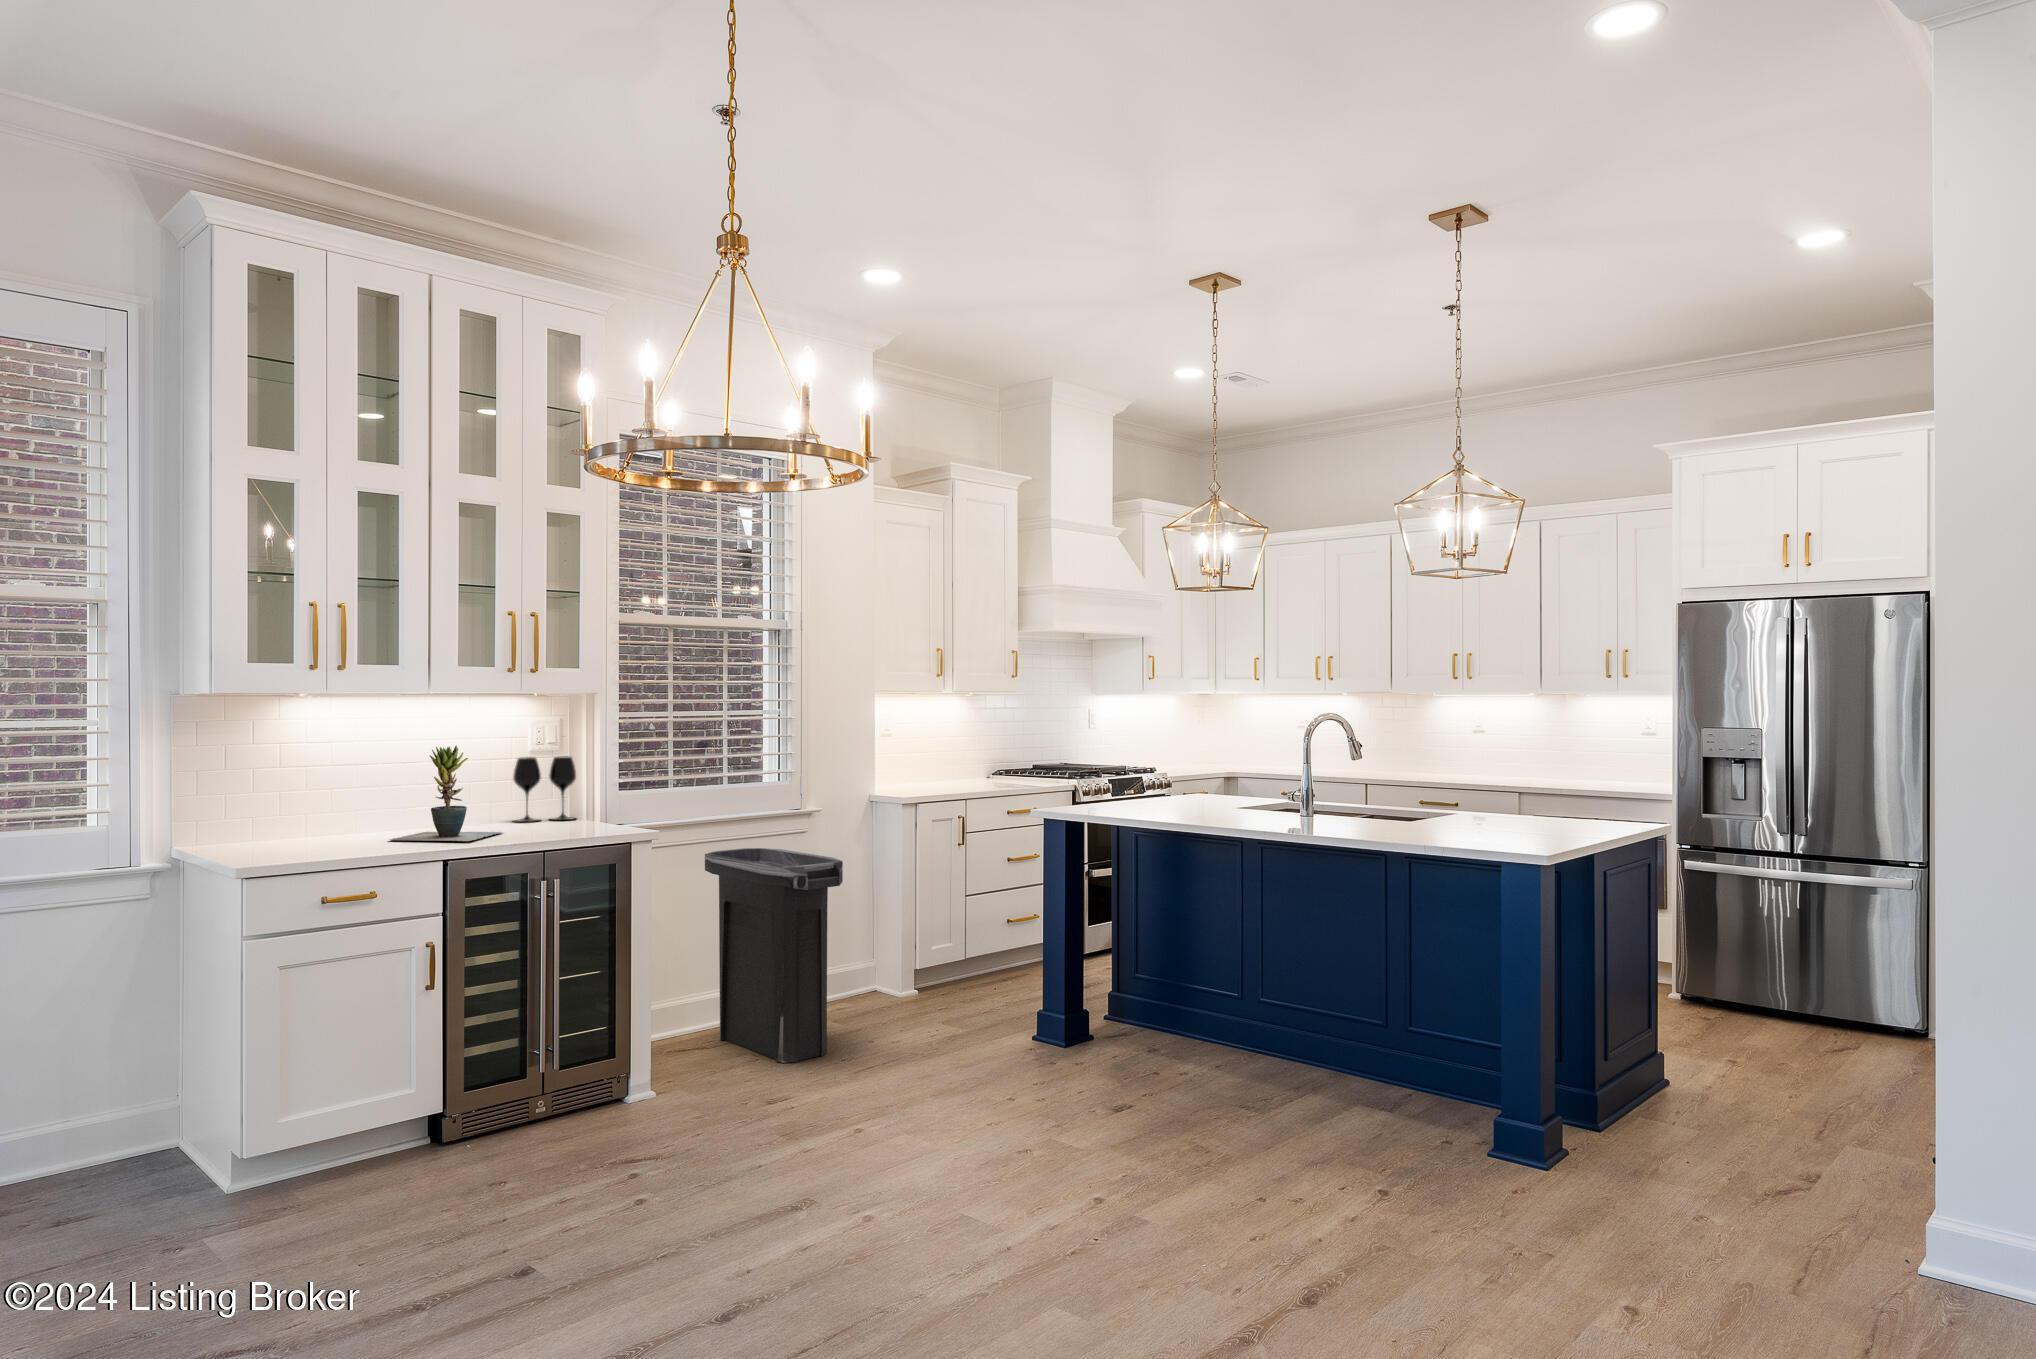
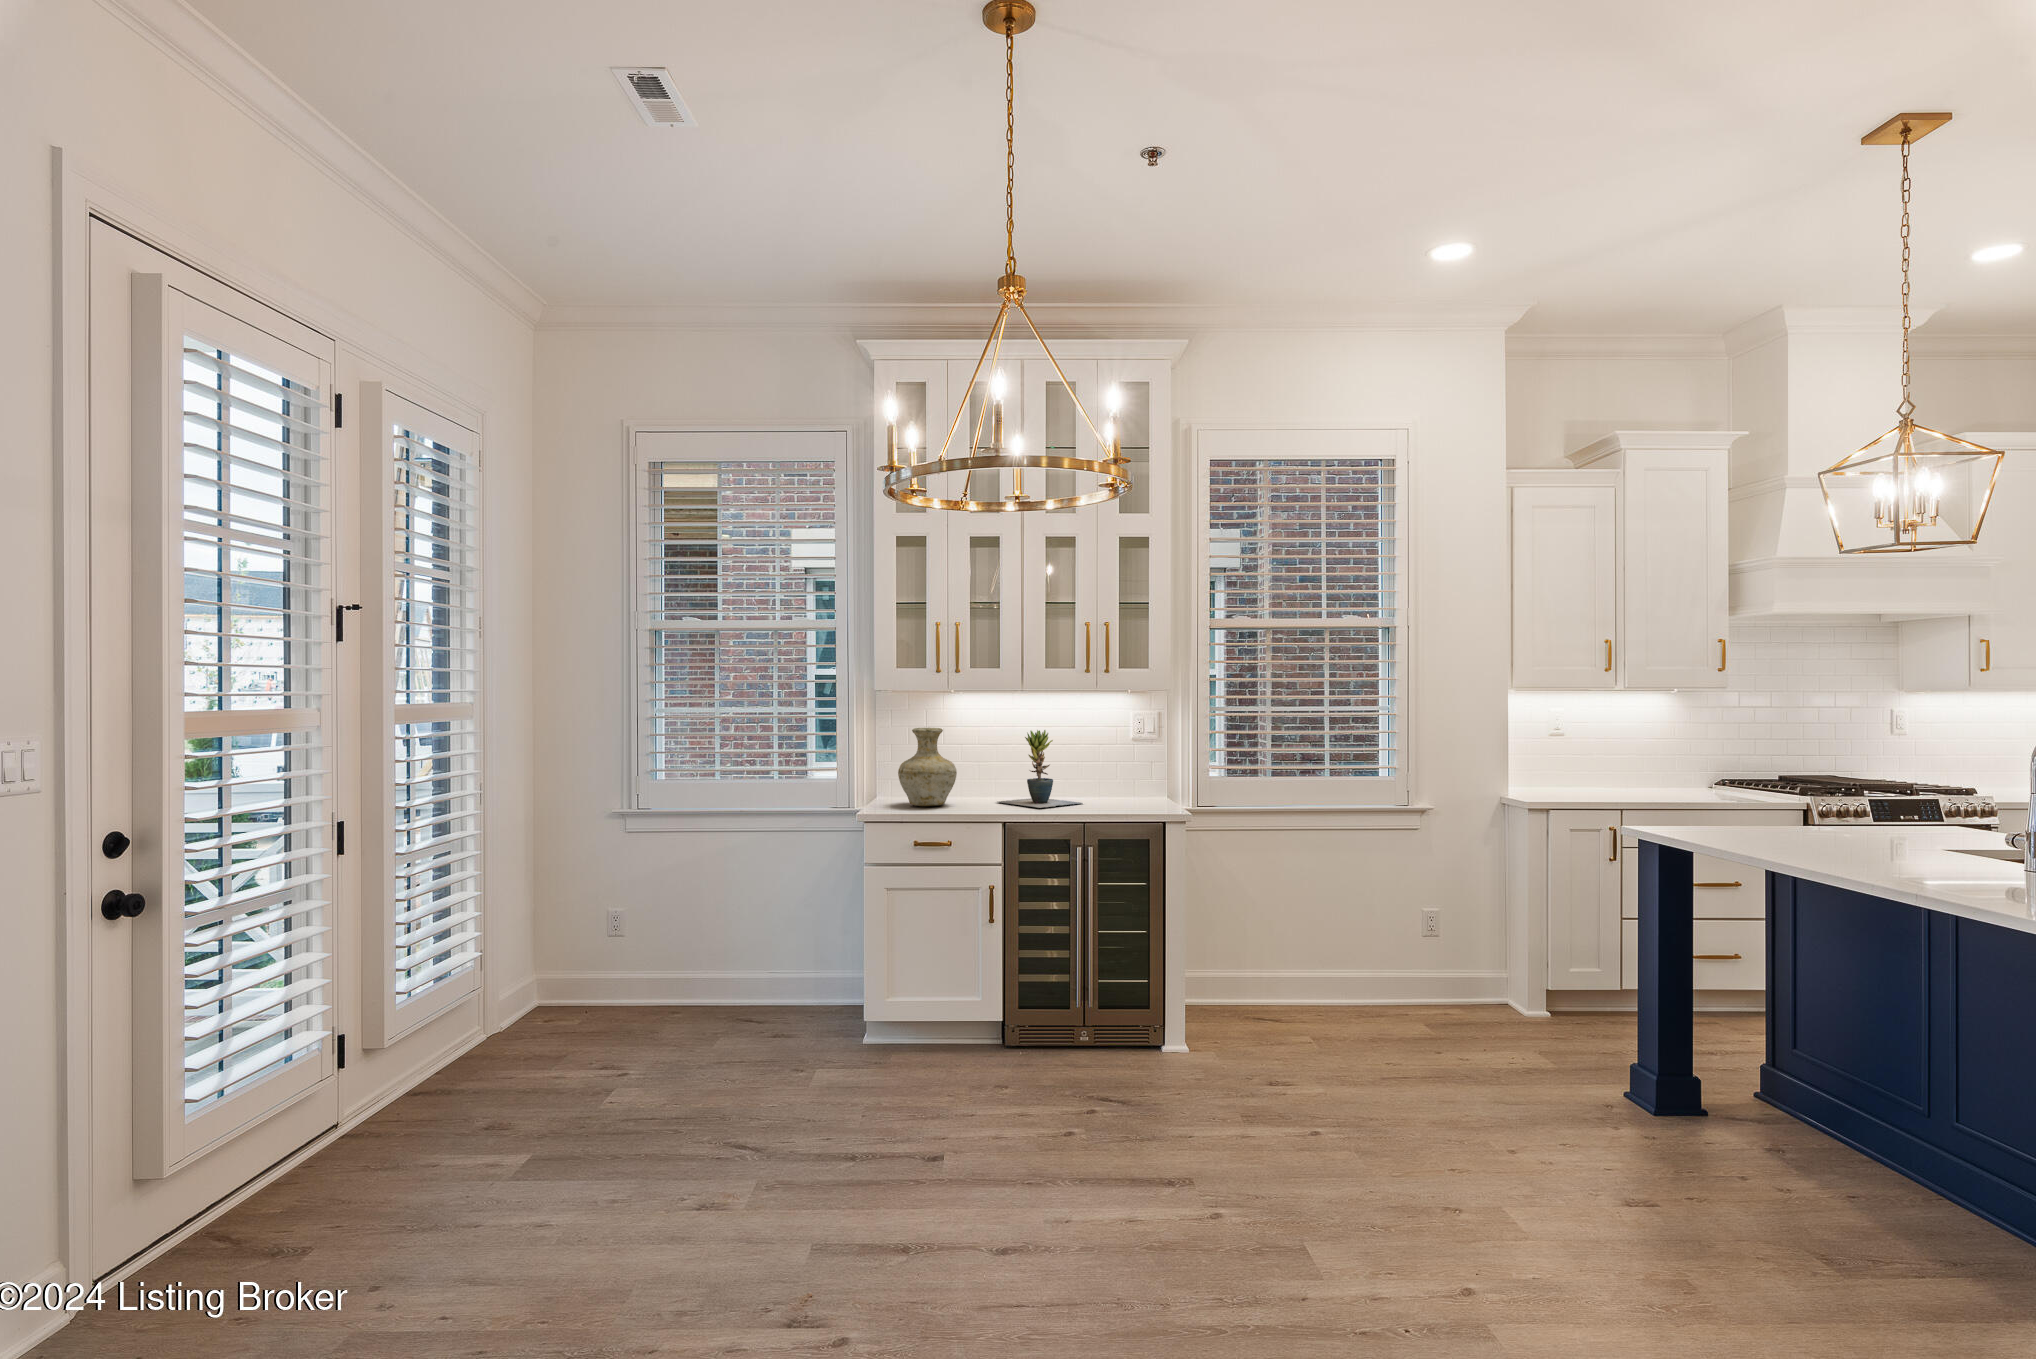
vase: none [258,748,348,853] -> present [898,728,957,806]
wine glass: present [513,756,576,822] -> none [1117,742,1169,797]
trash can: present [705,848,843,1063] -> none [1291,838,1394,1055]

